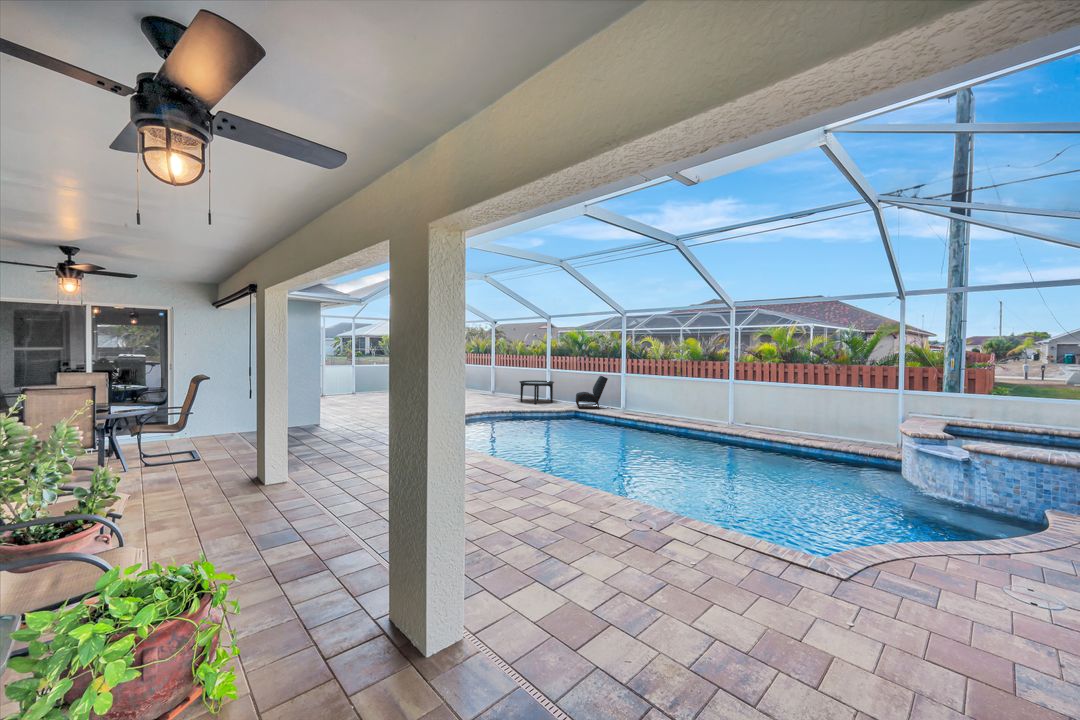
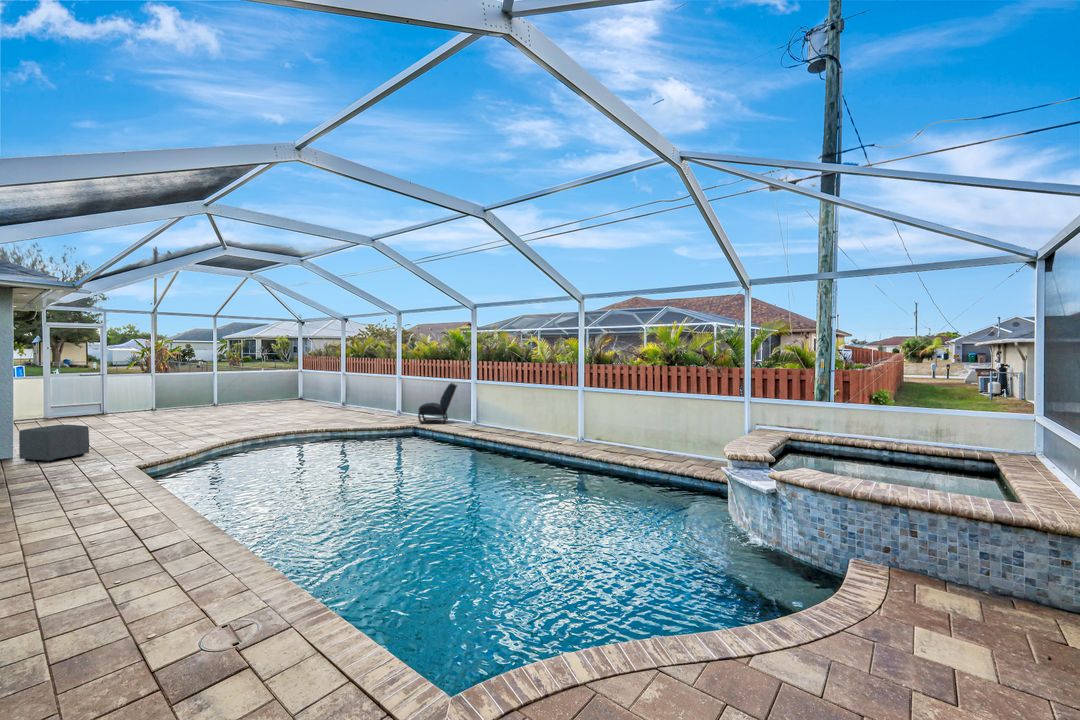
round table: present [520,380,554,404] -> none [356,389,402,419]
ottoman: none [329,402,368,428] -> present [19,425,89,462]

